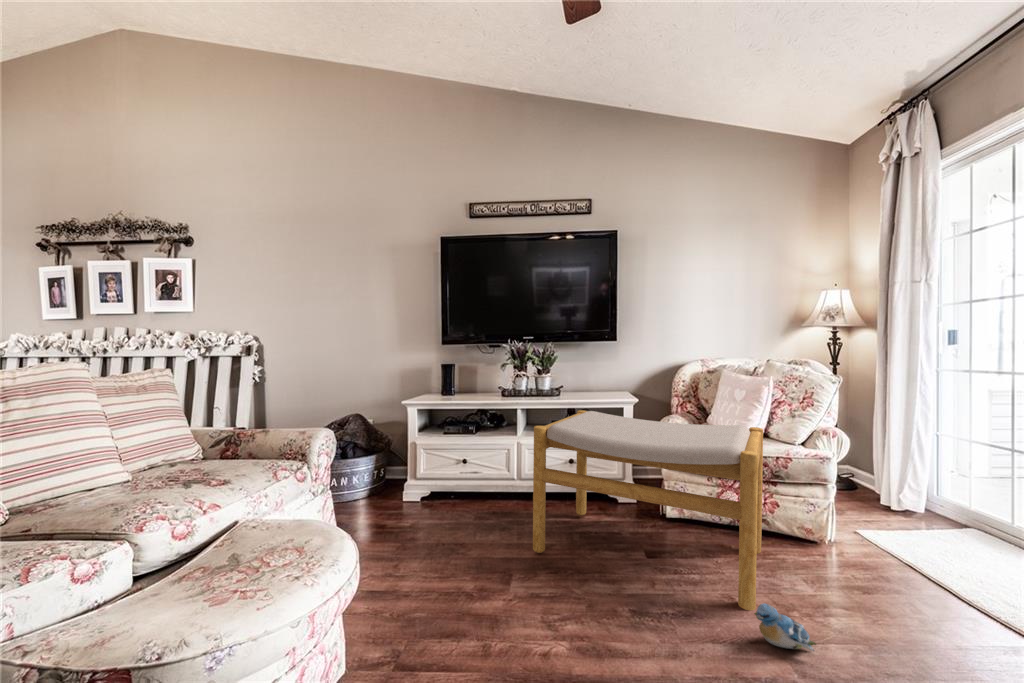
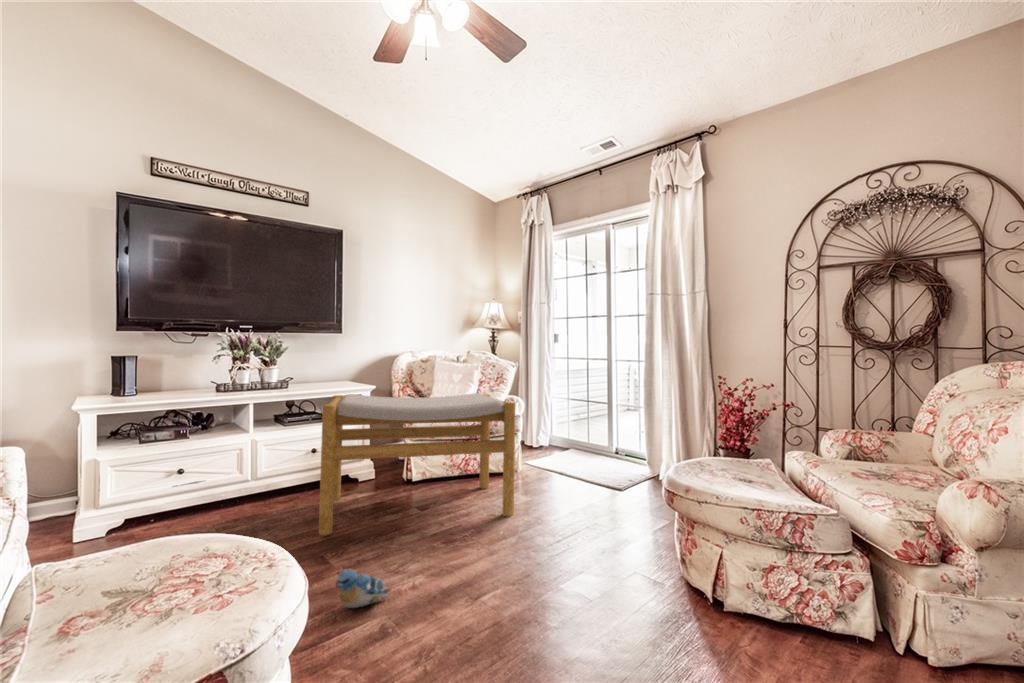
plush toy: present [755,604,816,651] -> present [335,569,390,608]

